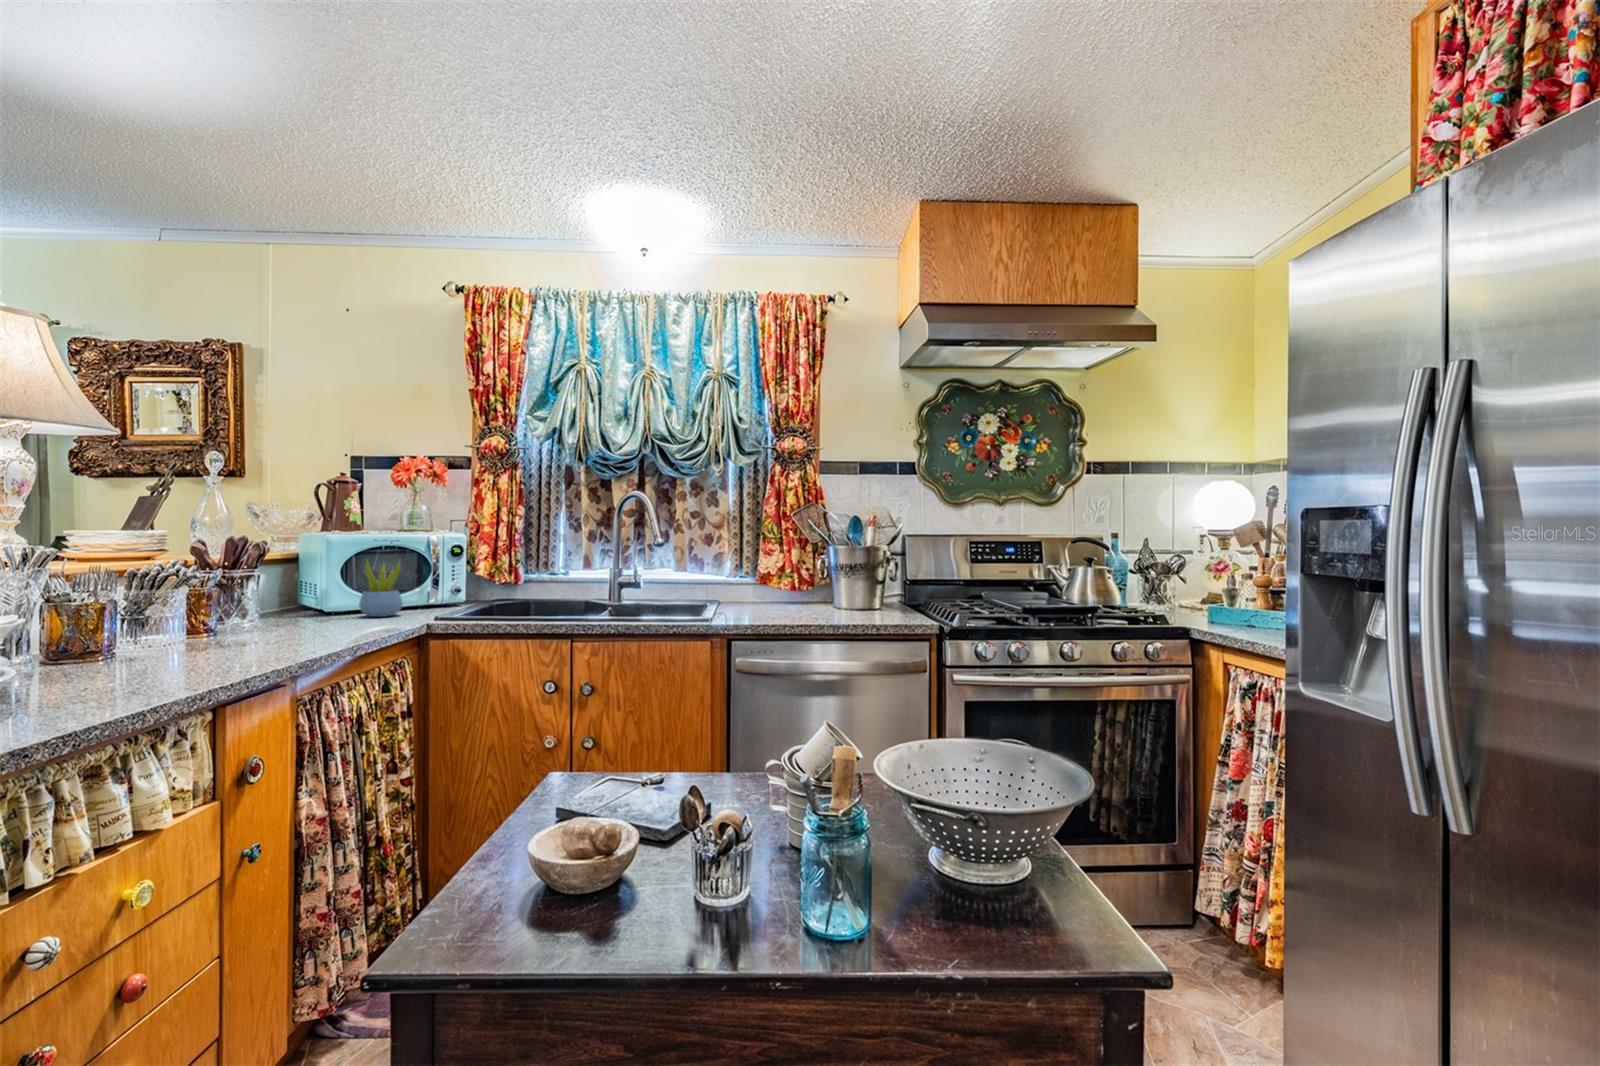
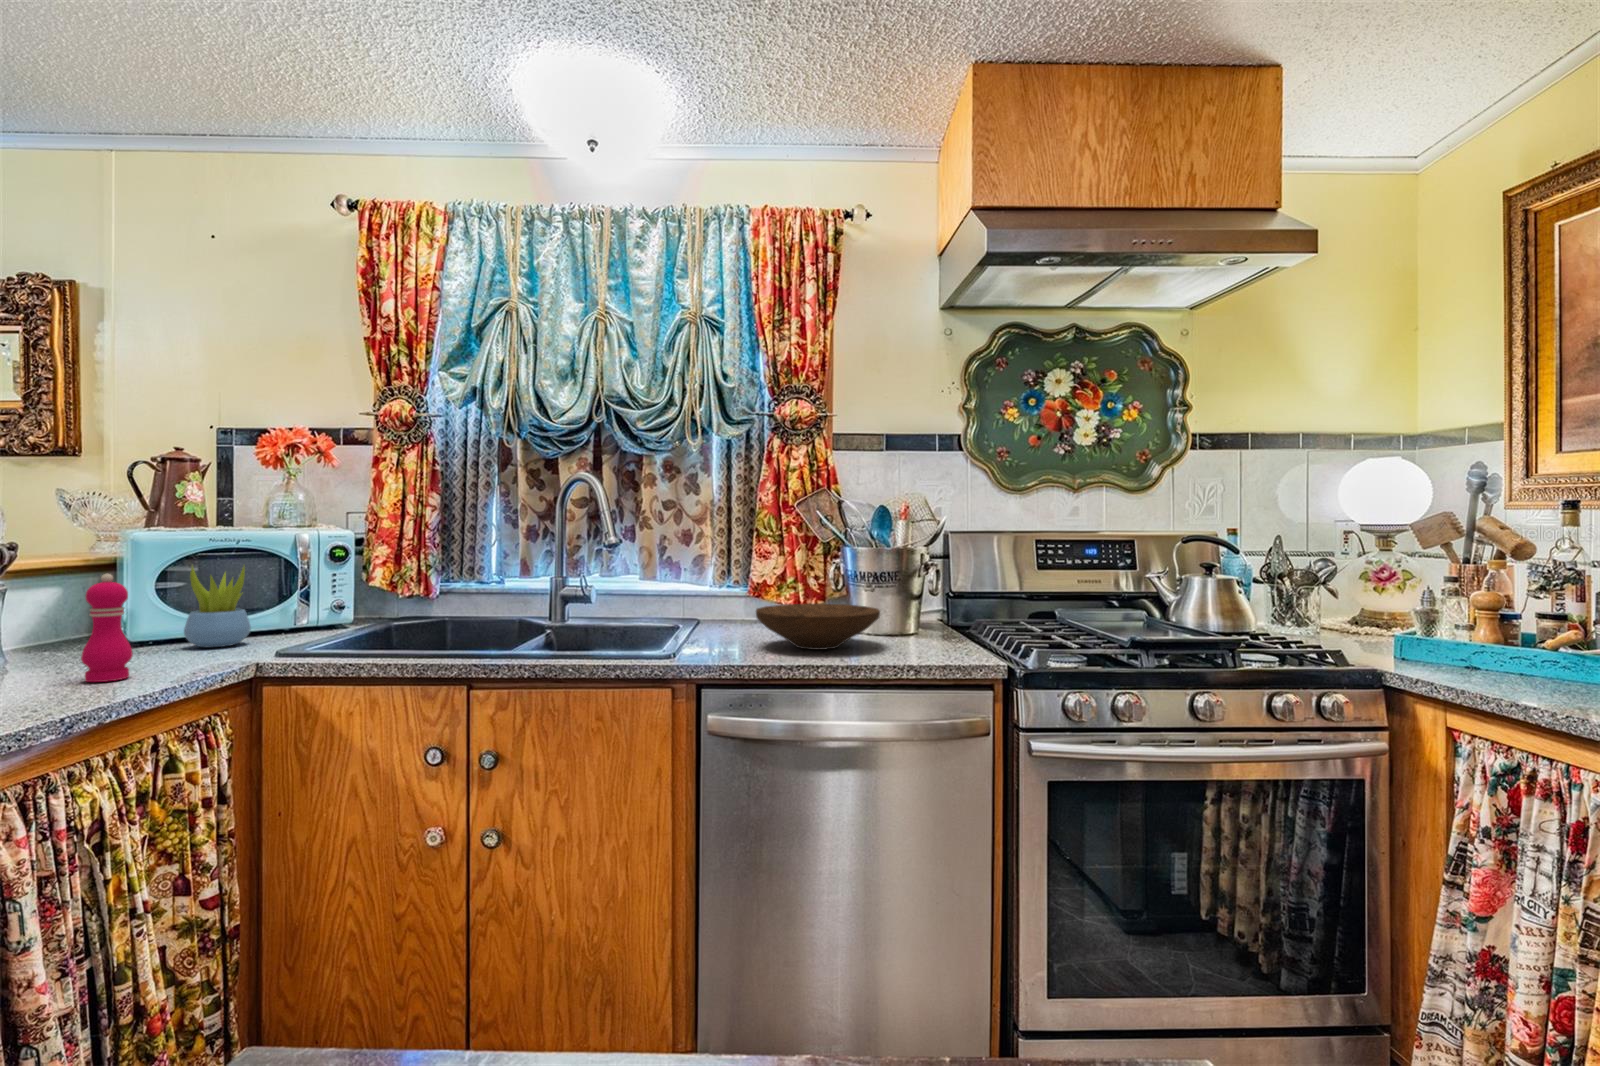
pepper mill: none [327,562,356,633] -> present [81,574,133,682]
wooden bowl: none [767,587,854,617] -> present [756,604,880,650]

